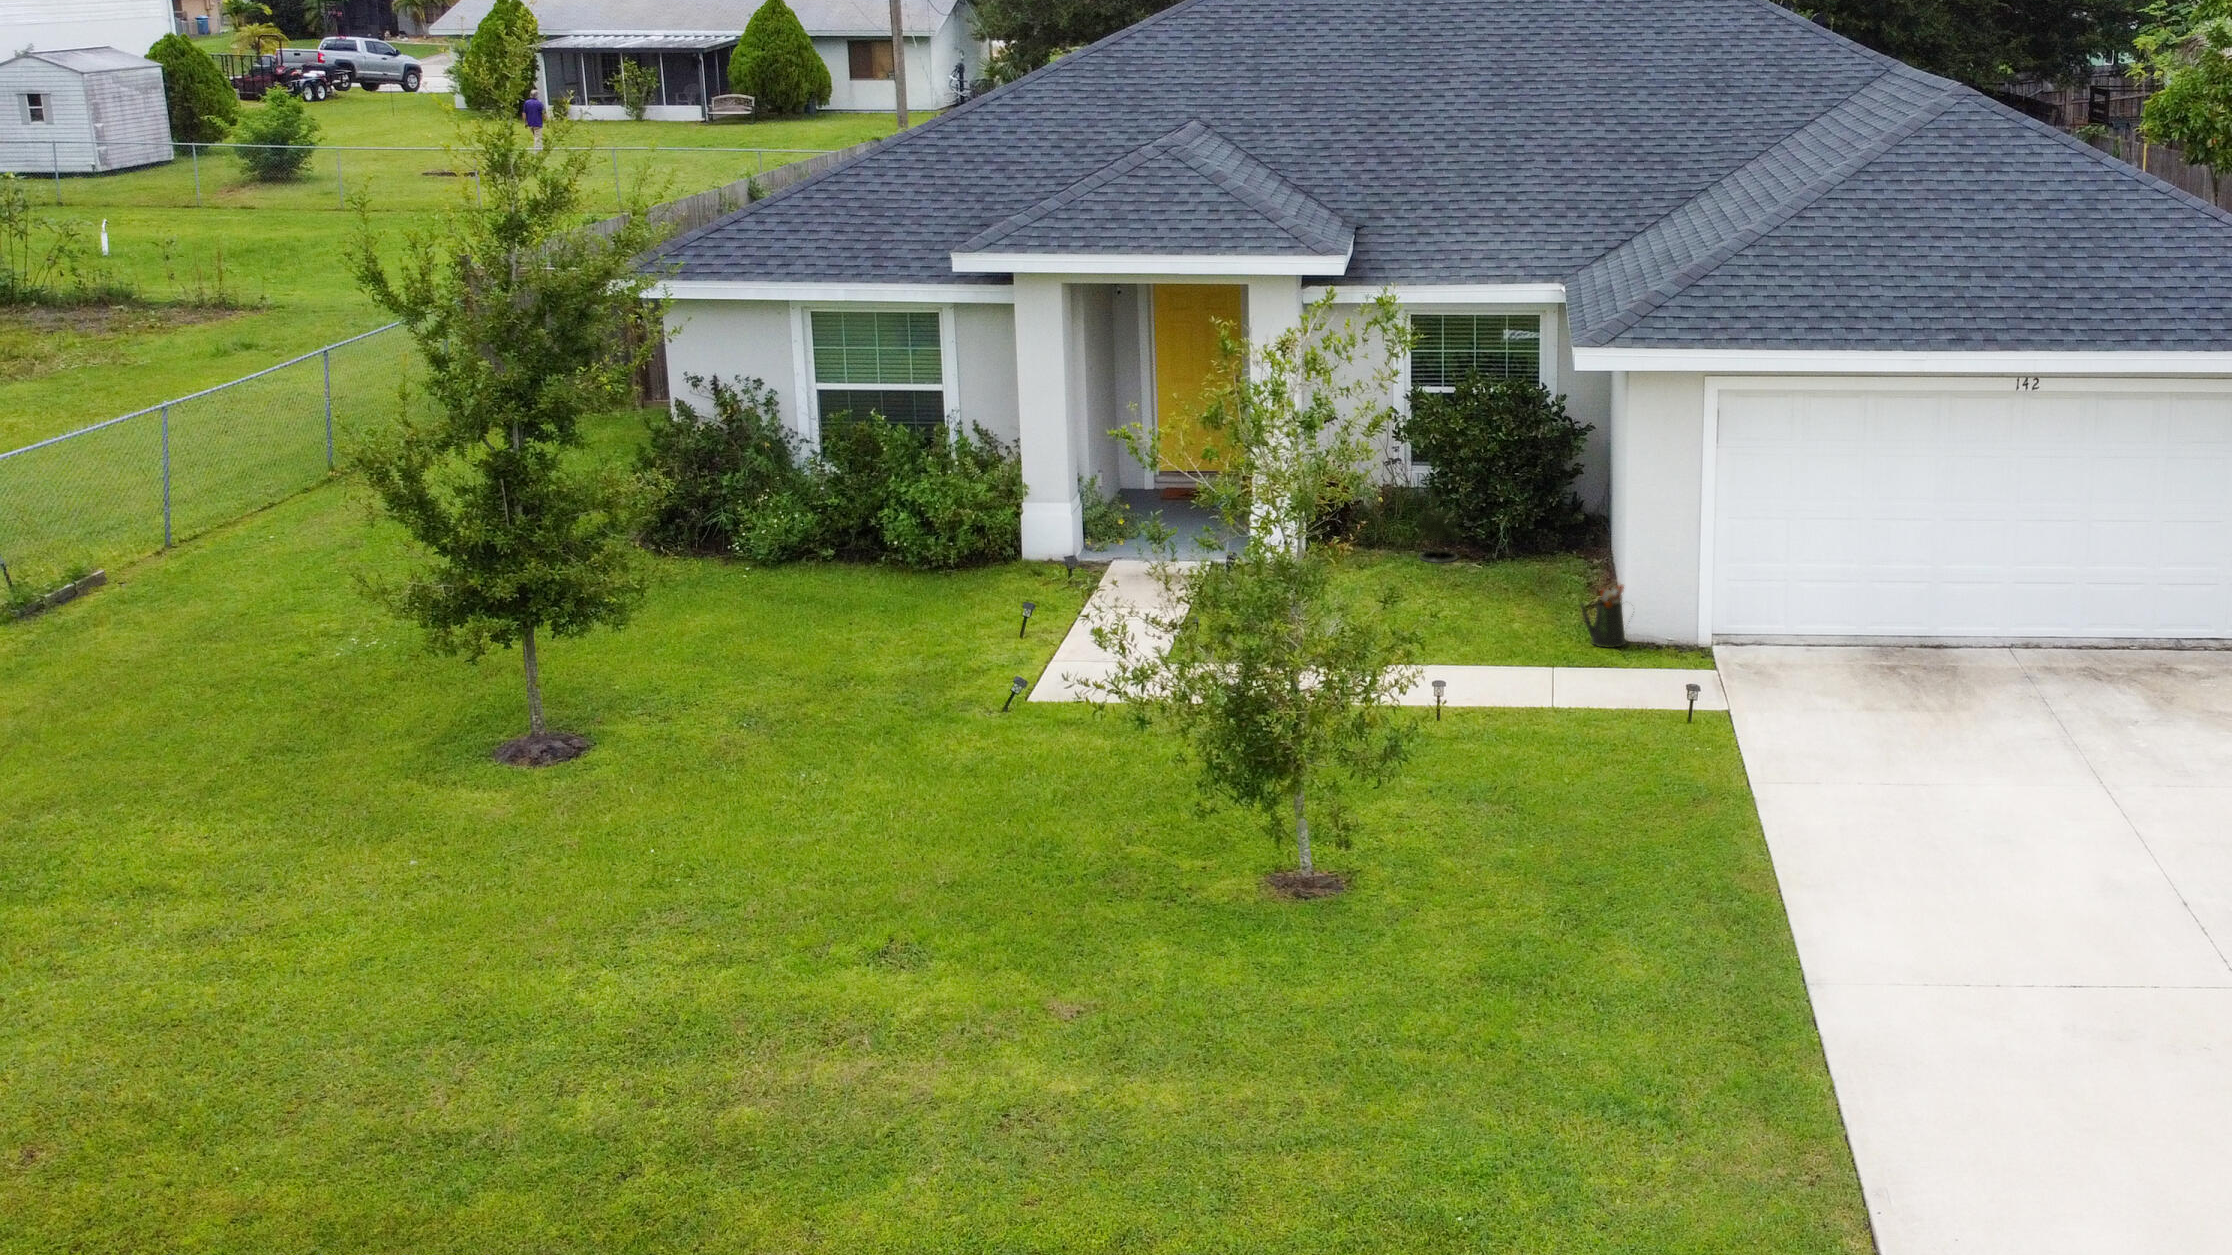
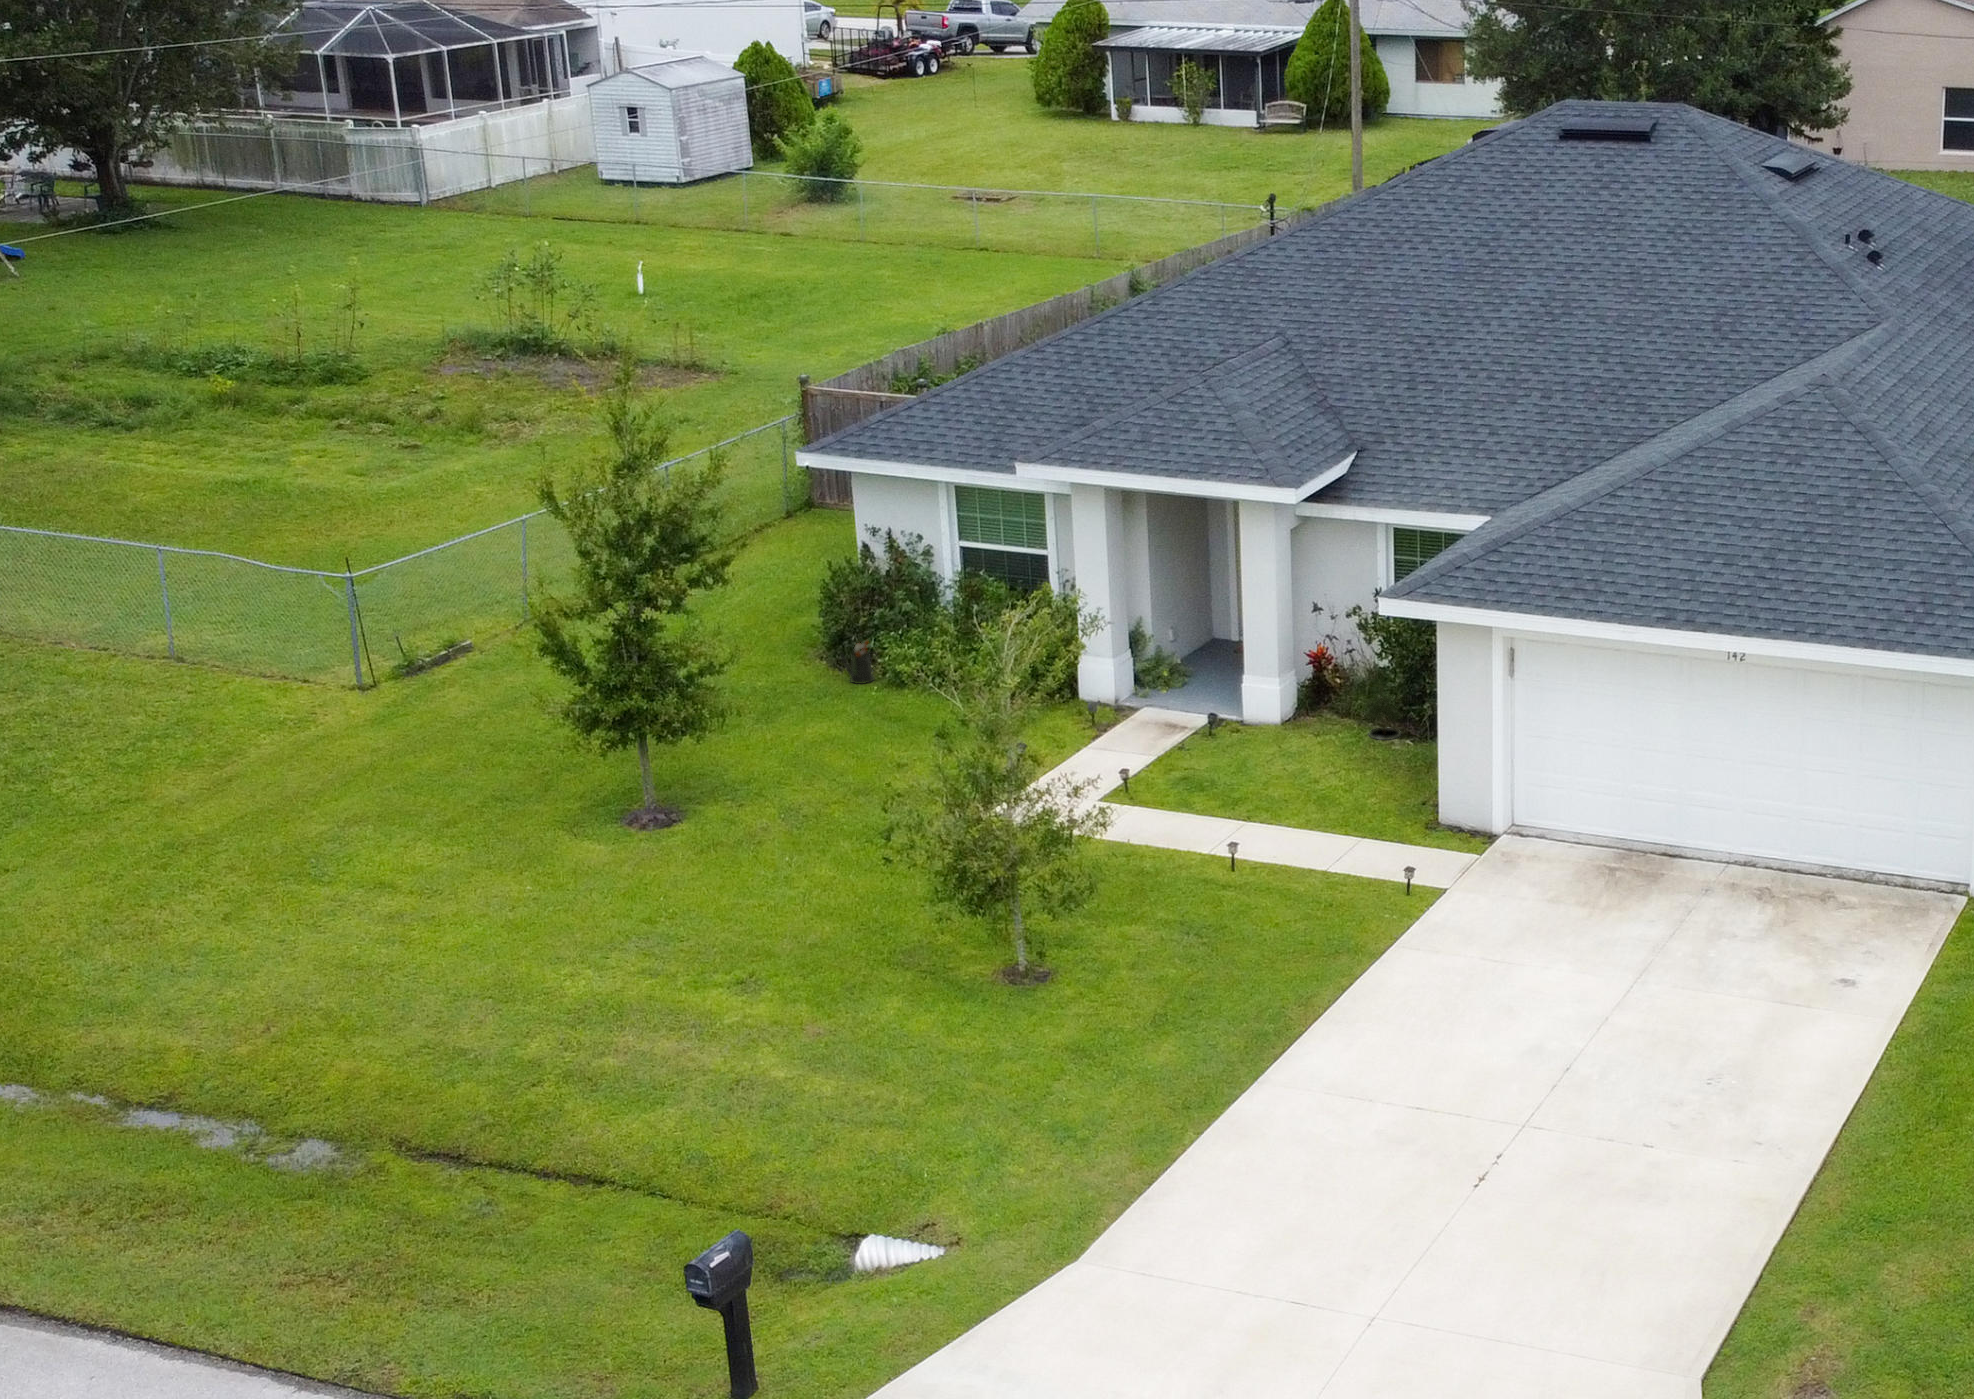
watering can: present [1581,585,1627,647] -> present [842,642,874,684]

